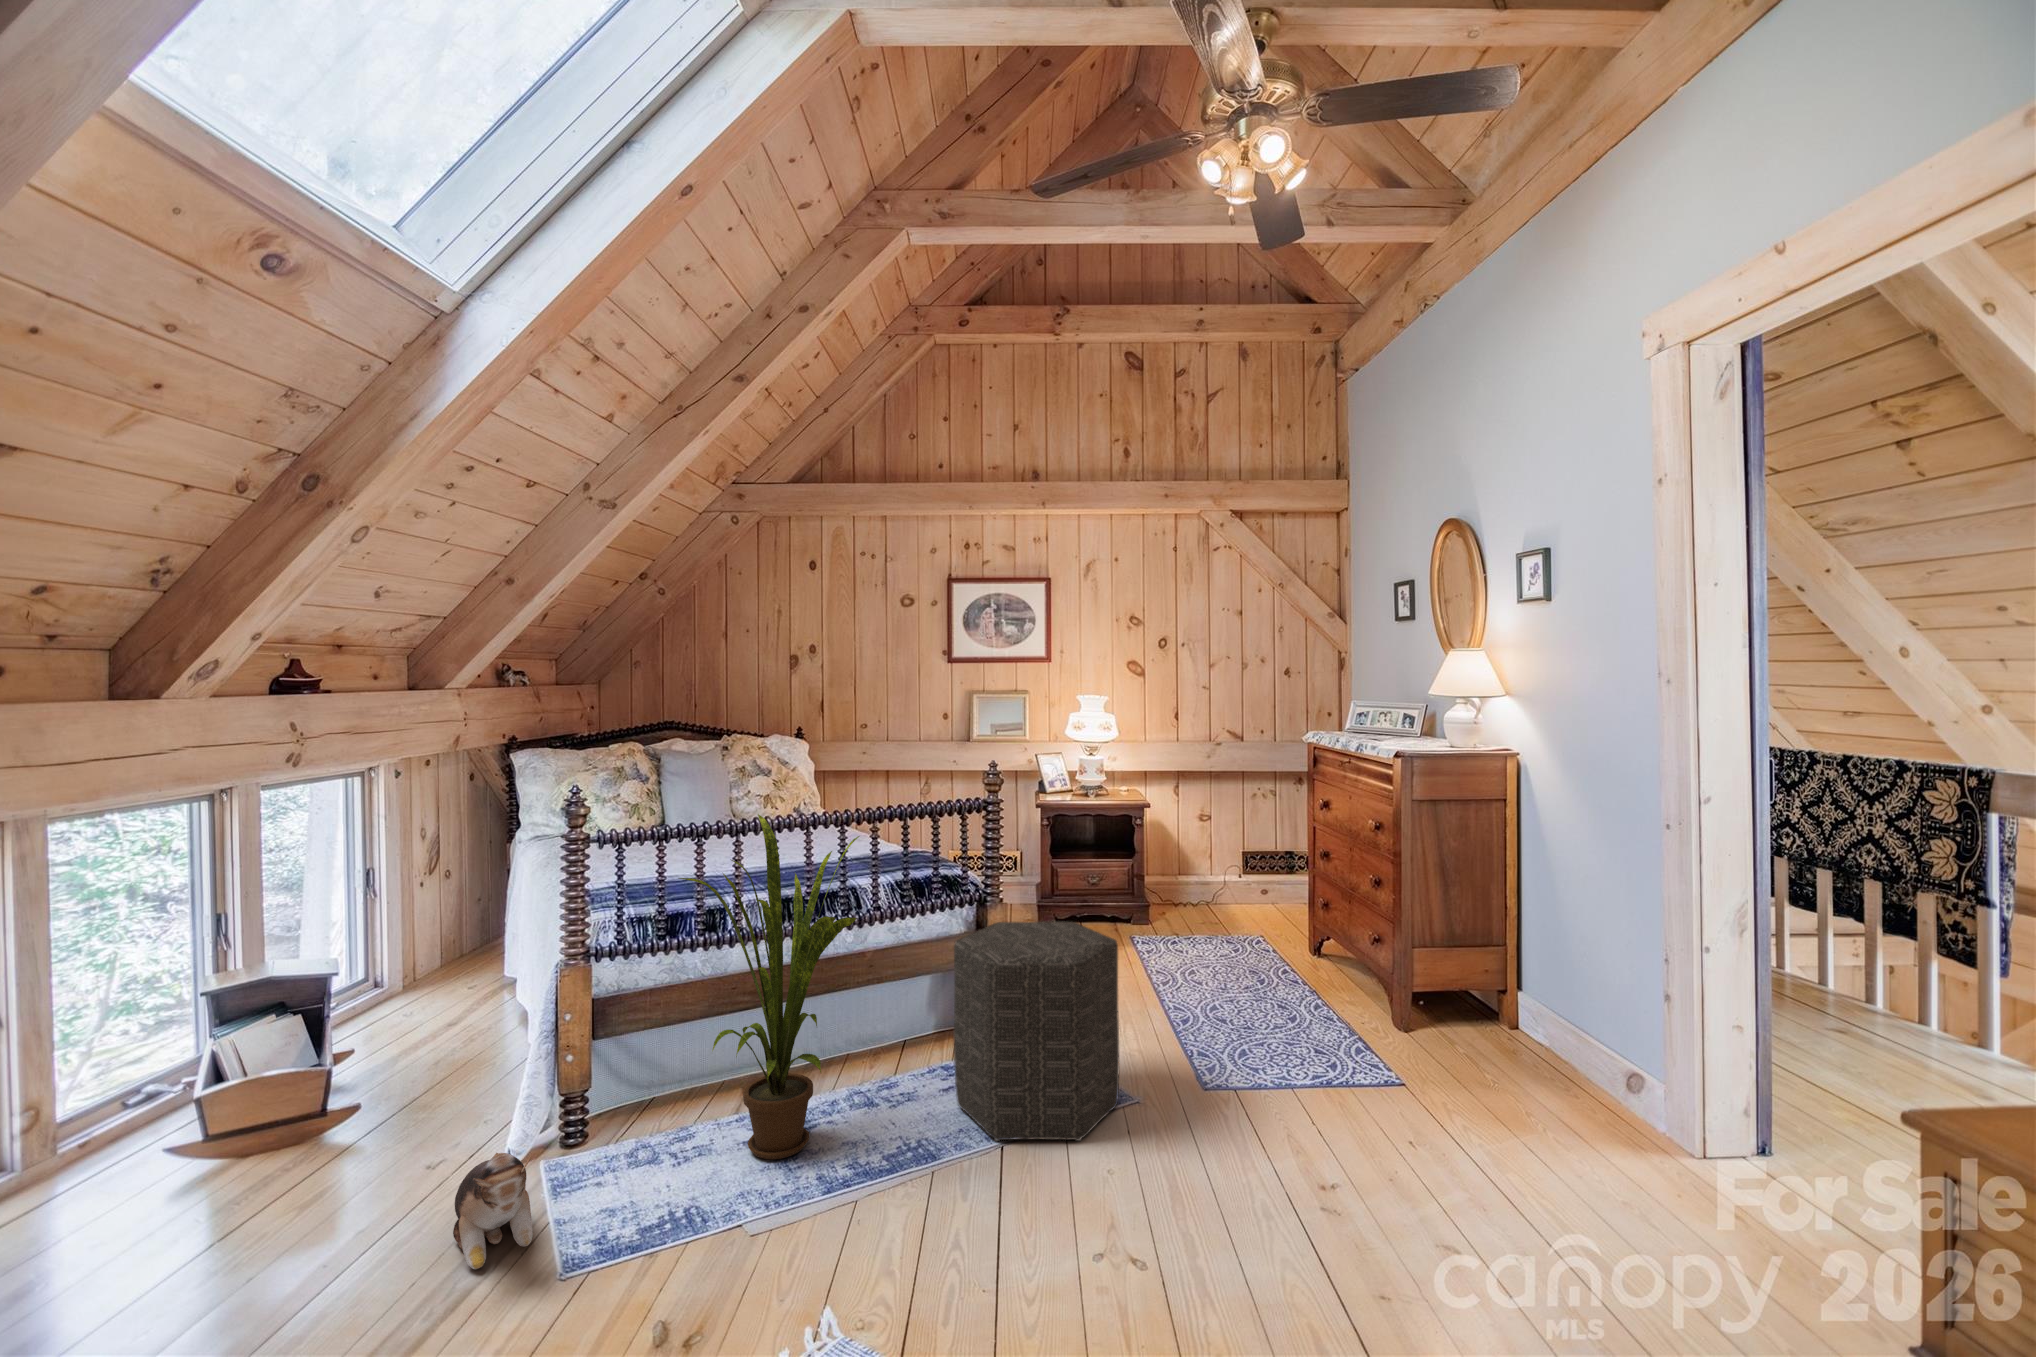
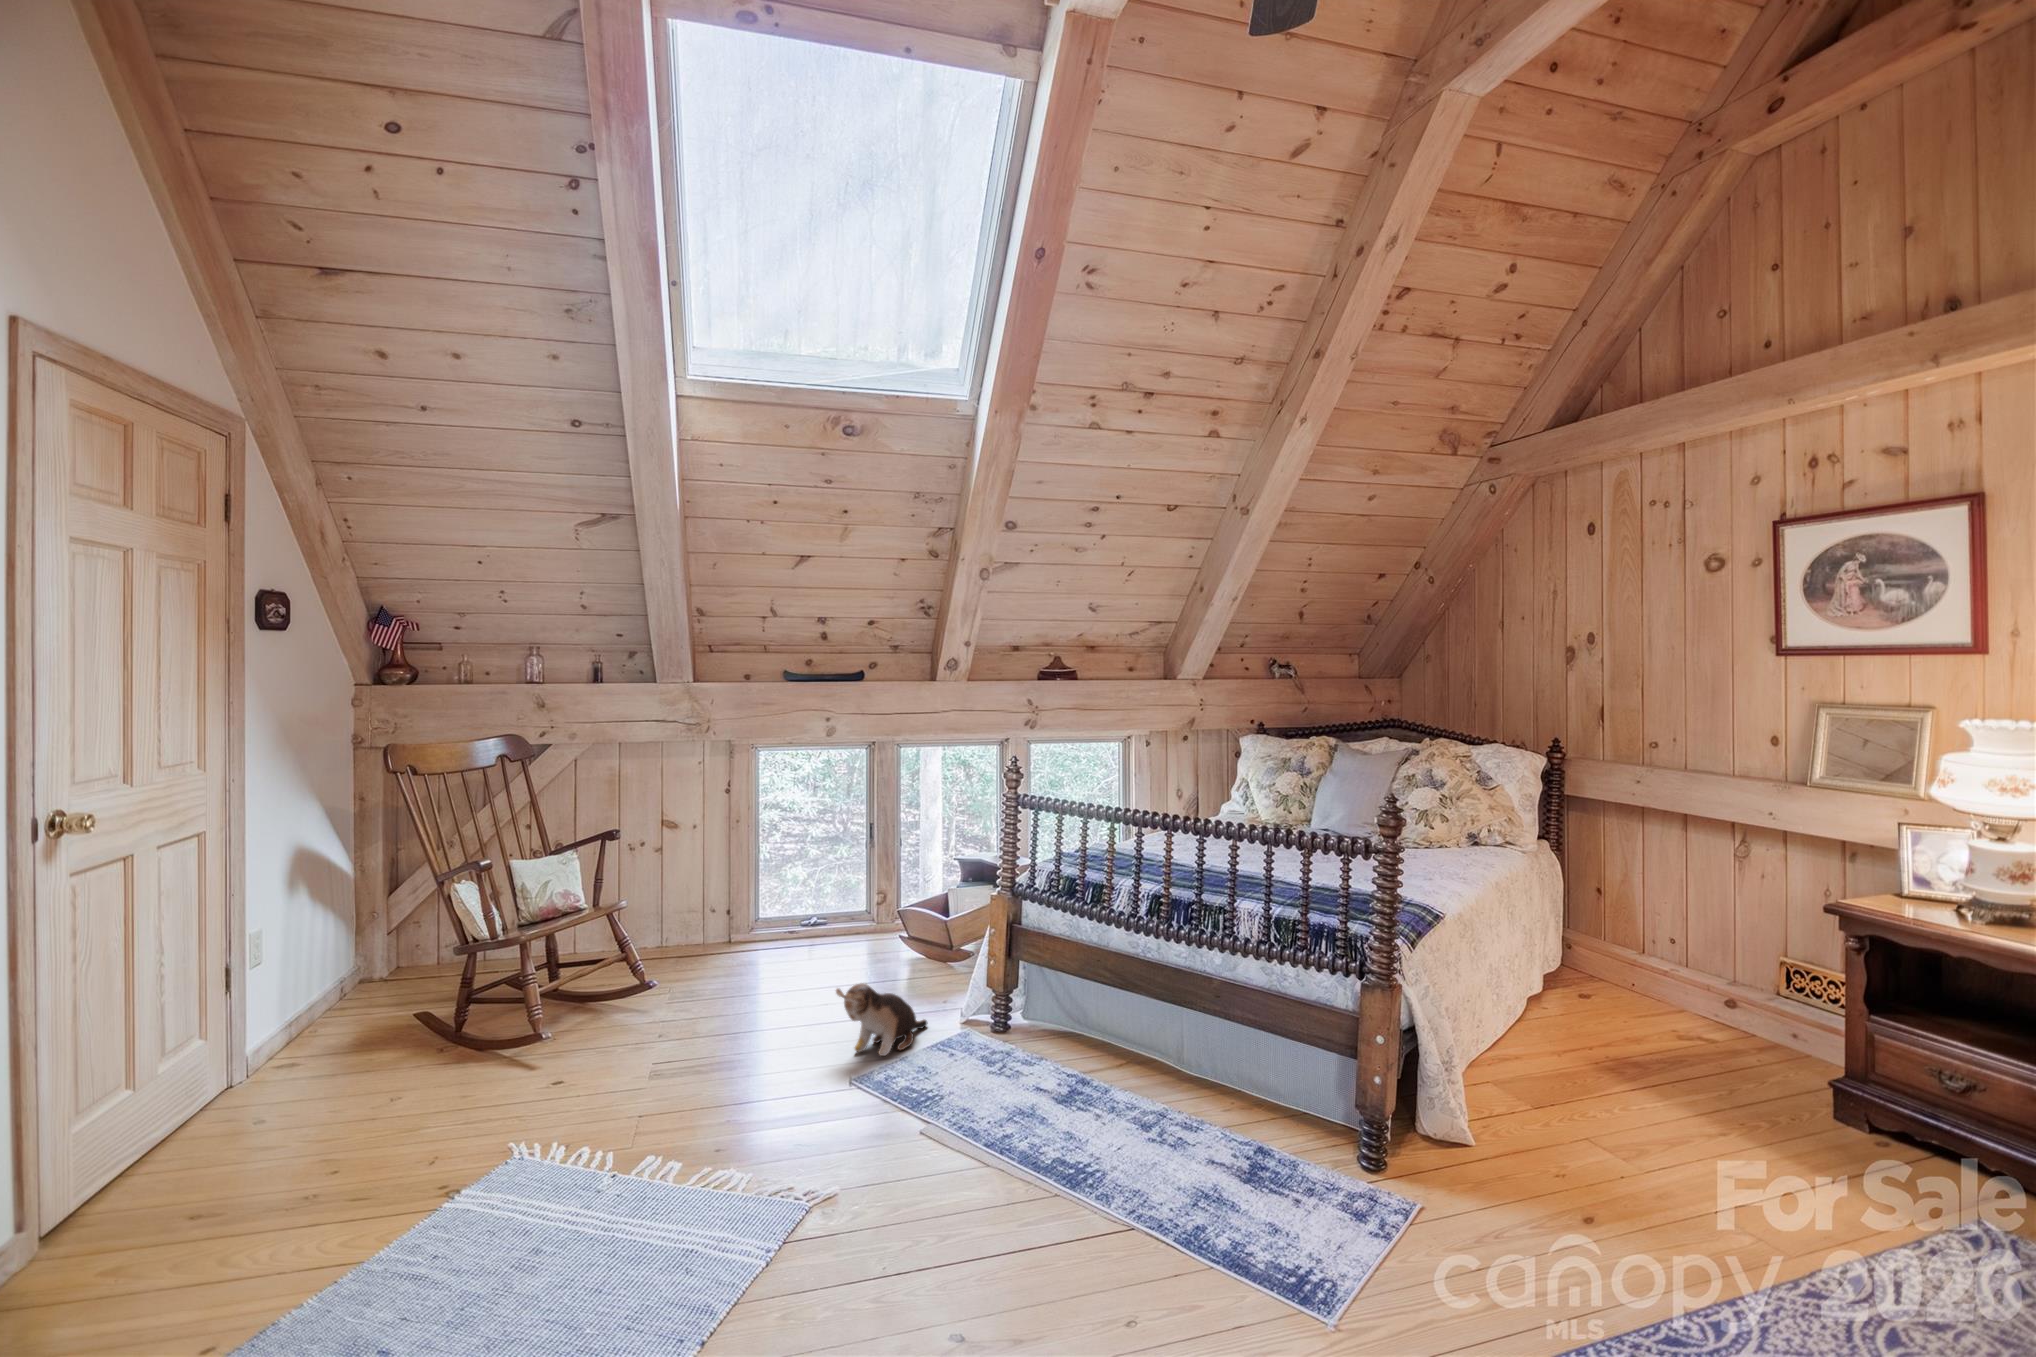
house plant: present [679,814,859,1159] -> none [1001,803,1143,1111]
ottoman: present [954,921,1119,1141] -> none [1136,981,1351,1284]

